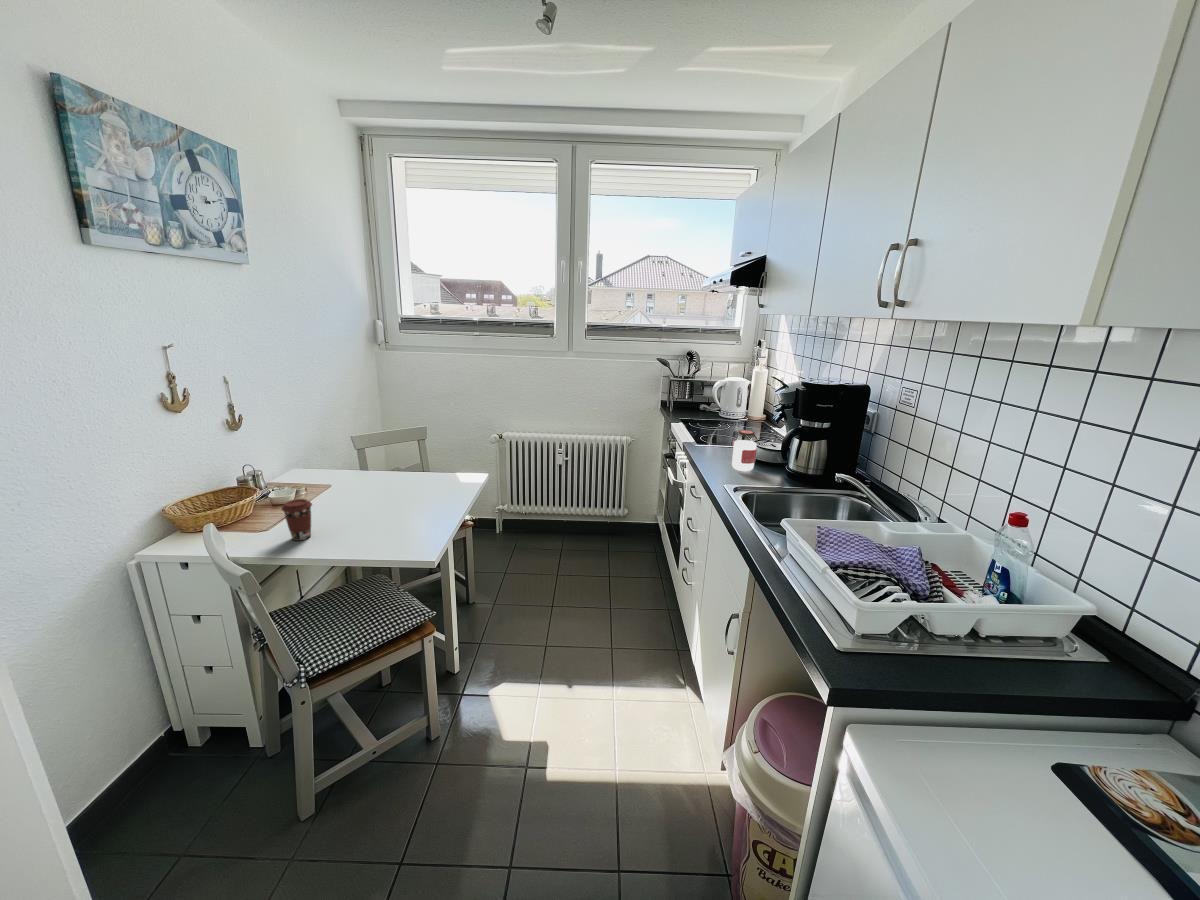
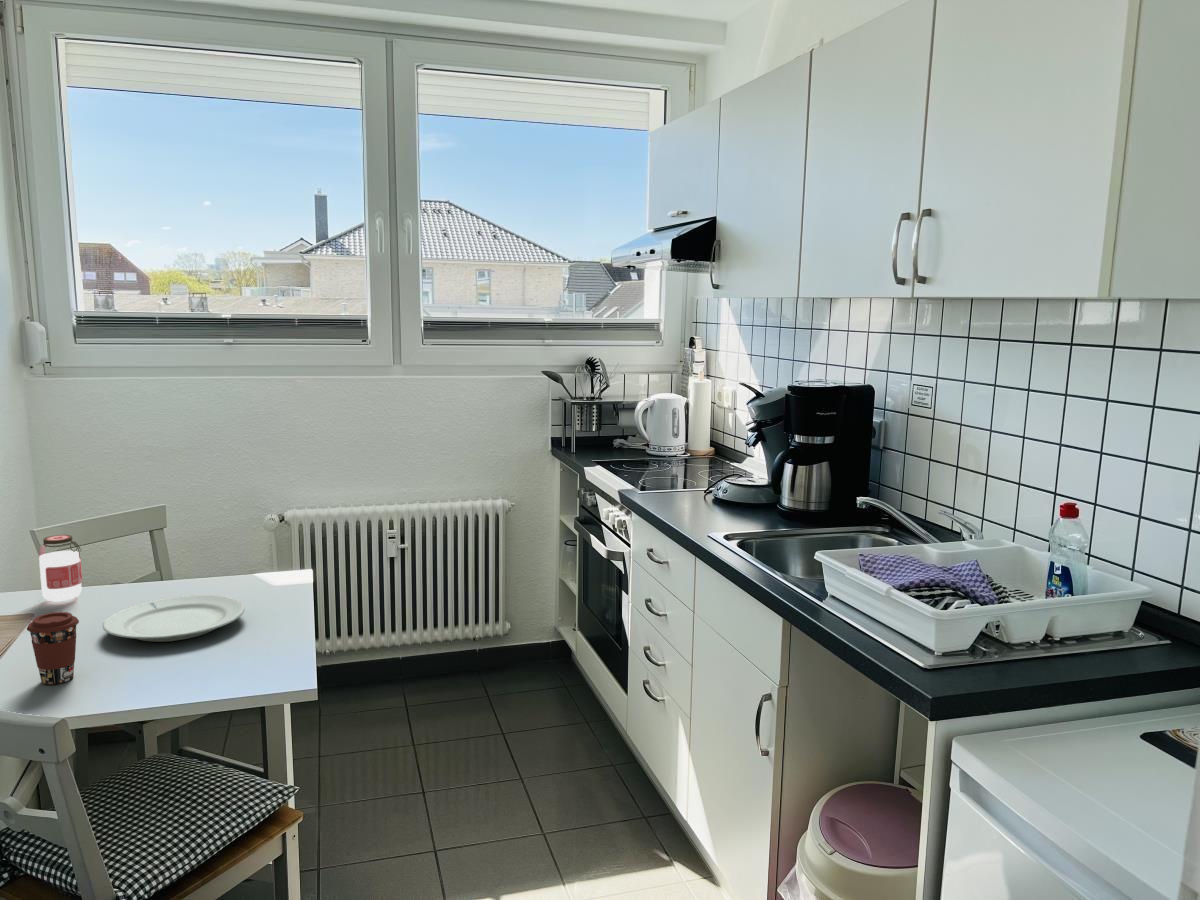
jar: present [732,430,758,471] -> present [39,535,82,601]
plate: none [343,489,425,518] -> present [103,595,245,642]

